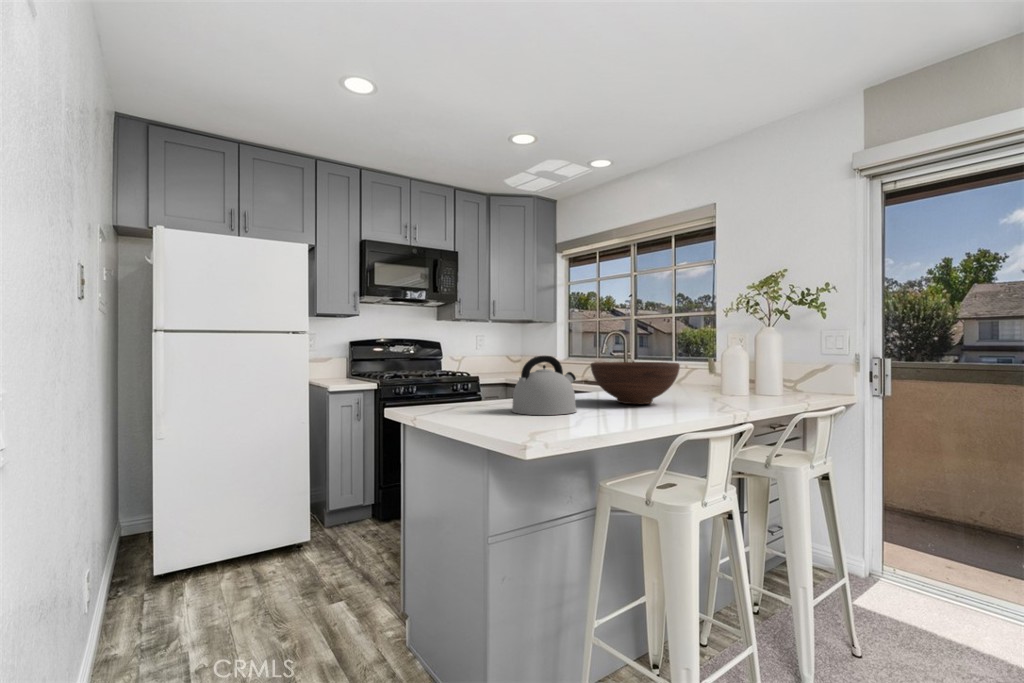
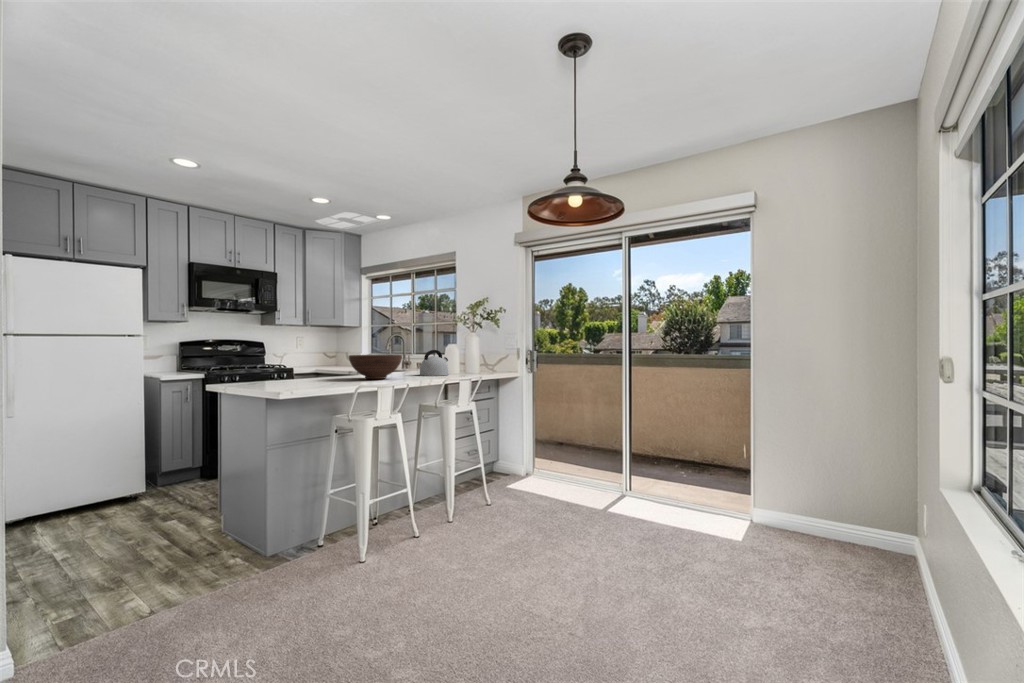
kettle: present [512,356,576,415] -> present [419,350,449,376]

